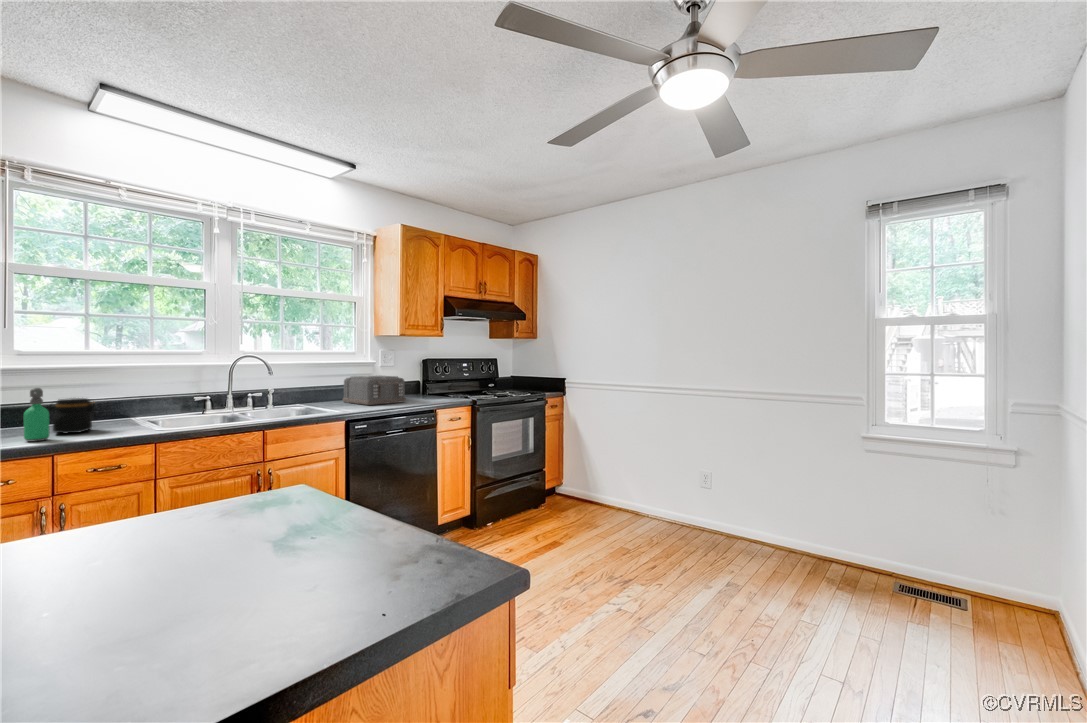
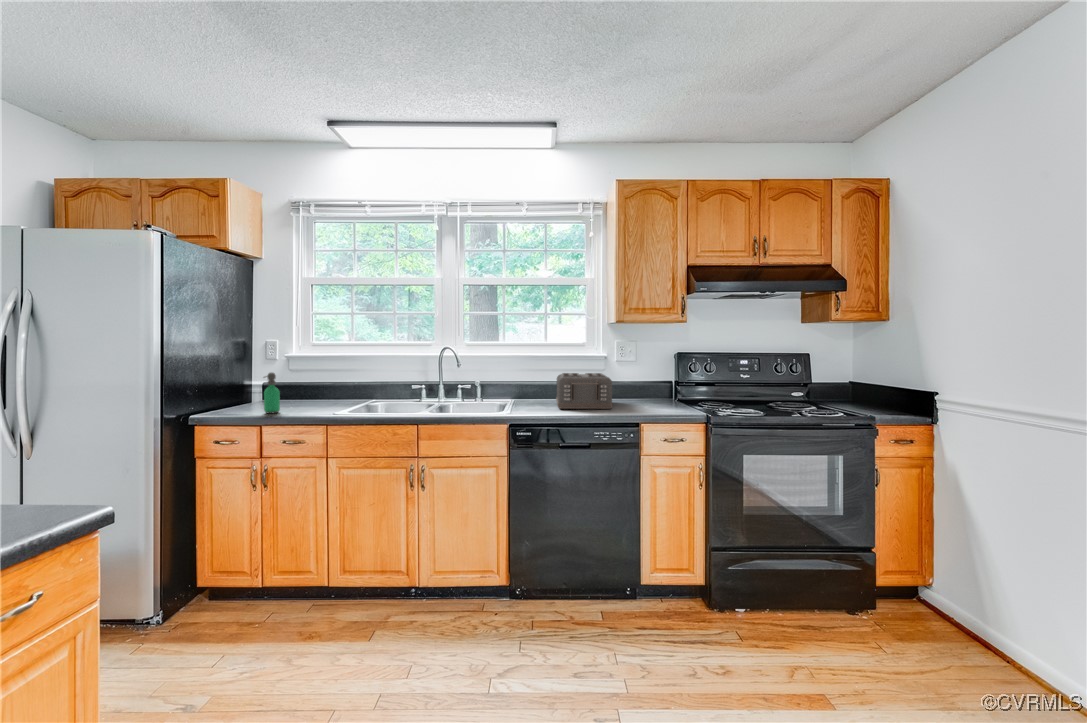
jar: present [47,398,96,433] -> none [293,382,323,409]

